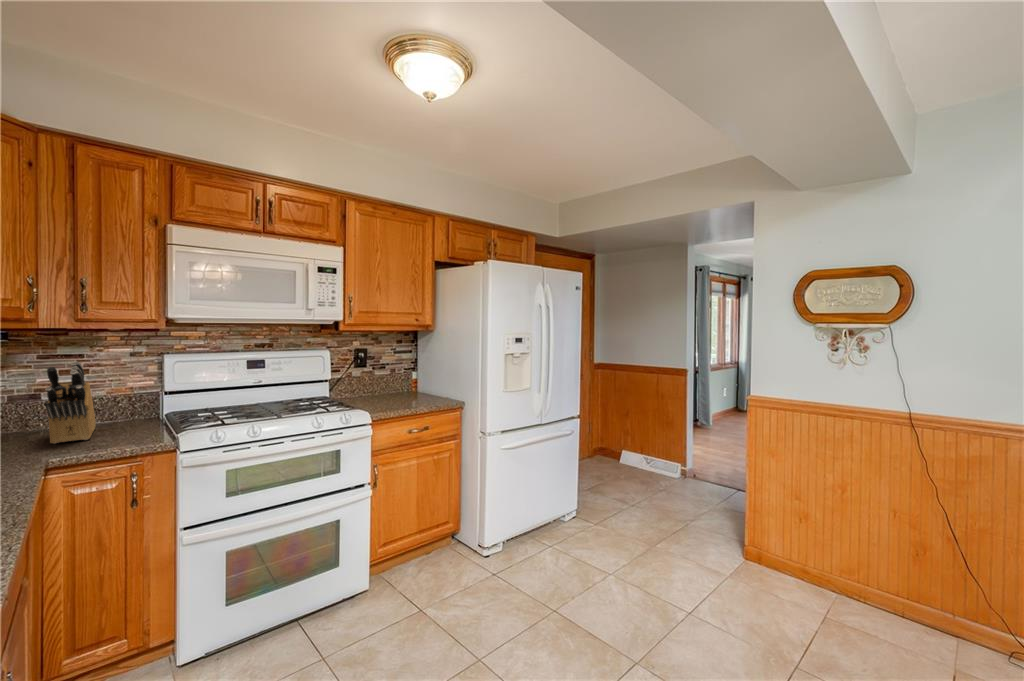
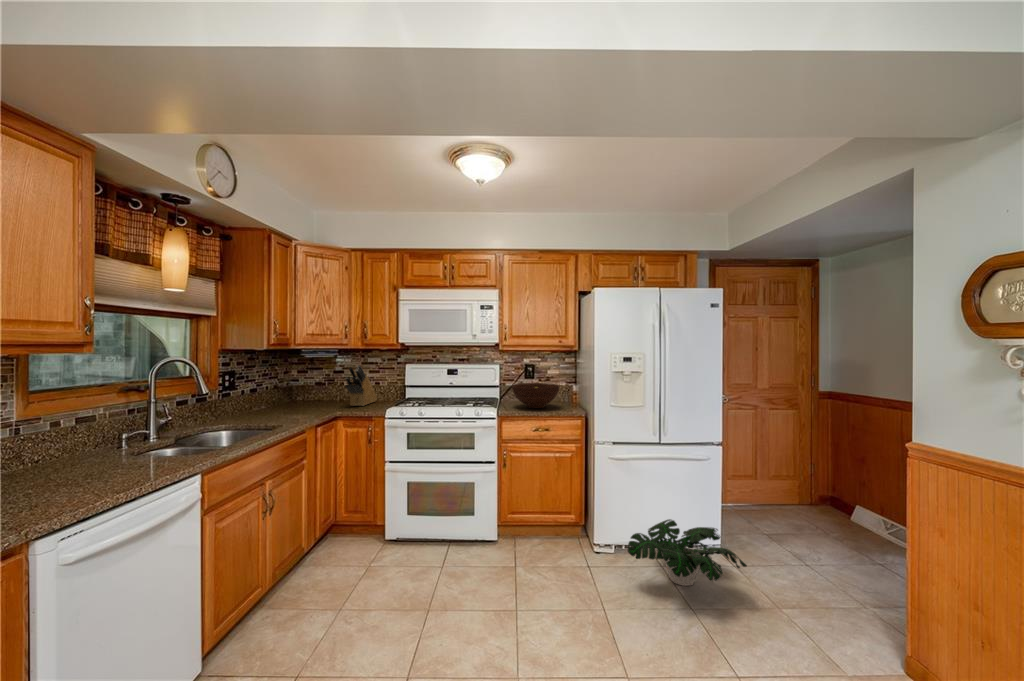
fruit bowl: none [365,373,428,405] -> present [512,383,559,408]
potted plant: none [538,495,633,557] -> present [628,519,747,586]

